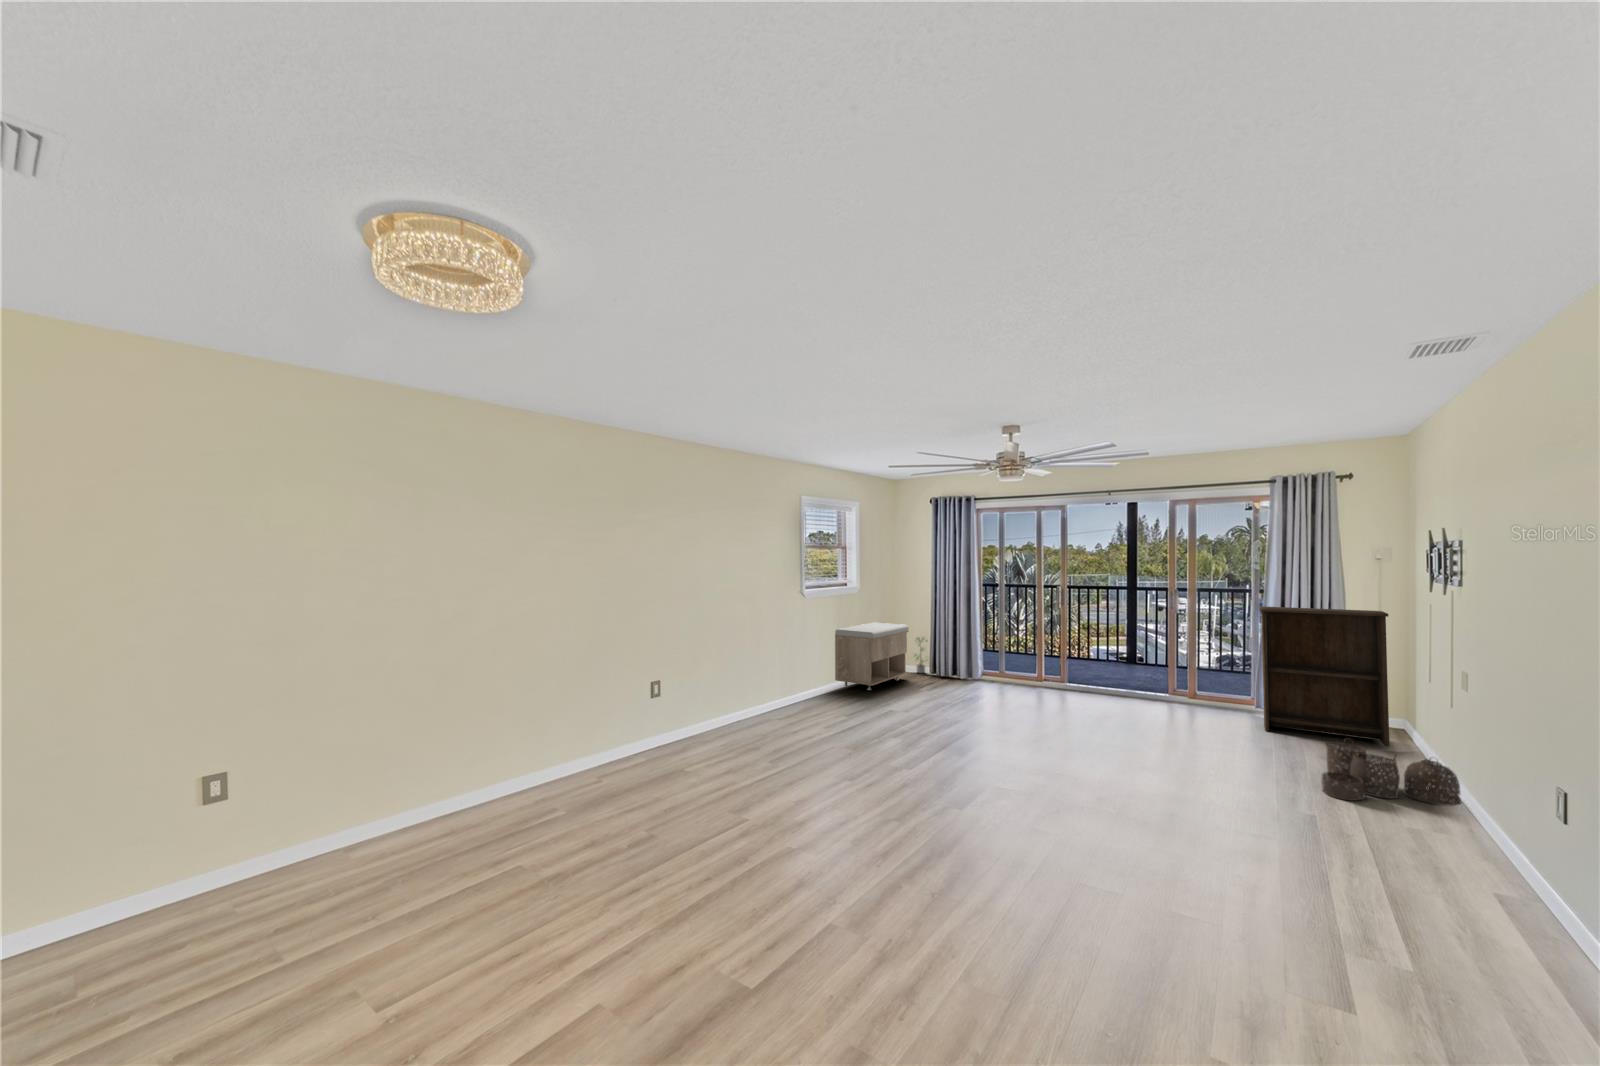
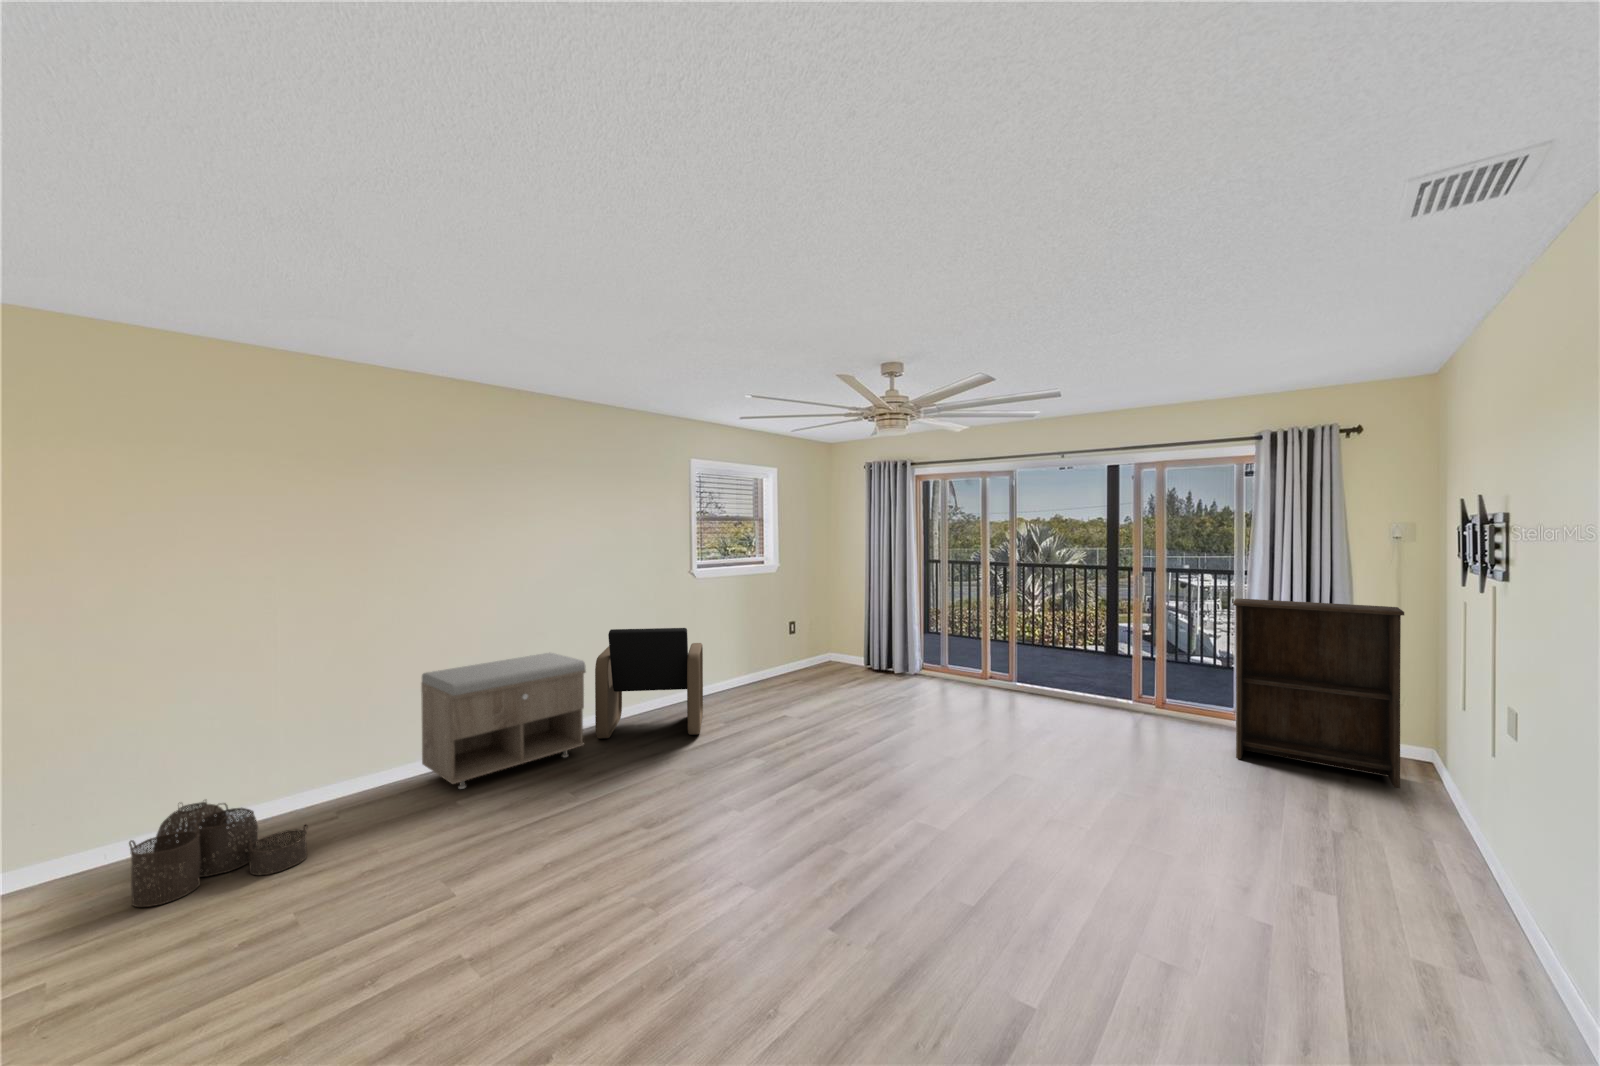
storage bench: present [835,623,909,690] -> present [421,652,586,789]
armchair: none [747,633,836,725] -> present [595,628,703,738]
potted plant: present [912,637,927,673] -> none [843,626,862,668]
woven basket: present [1322,742,1461,806] -> present [129,802,308,907]

